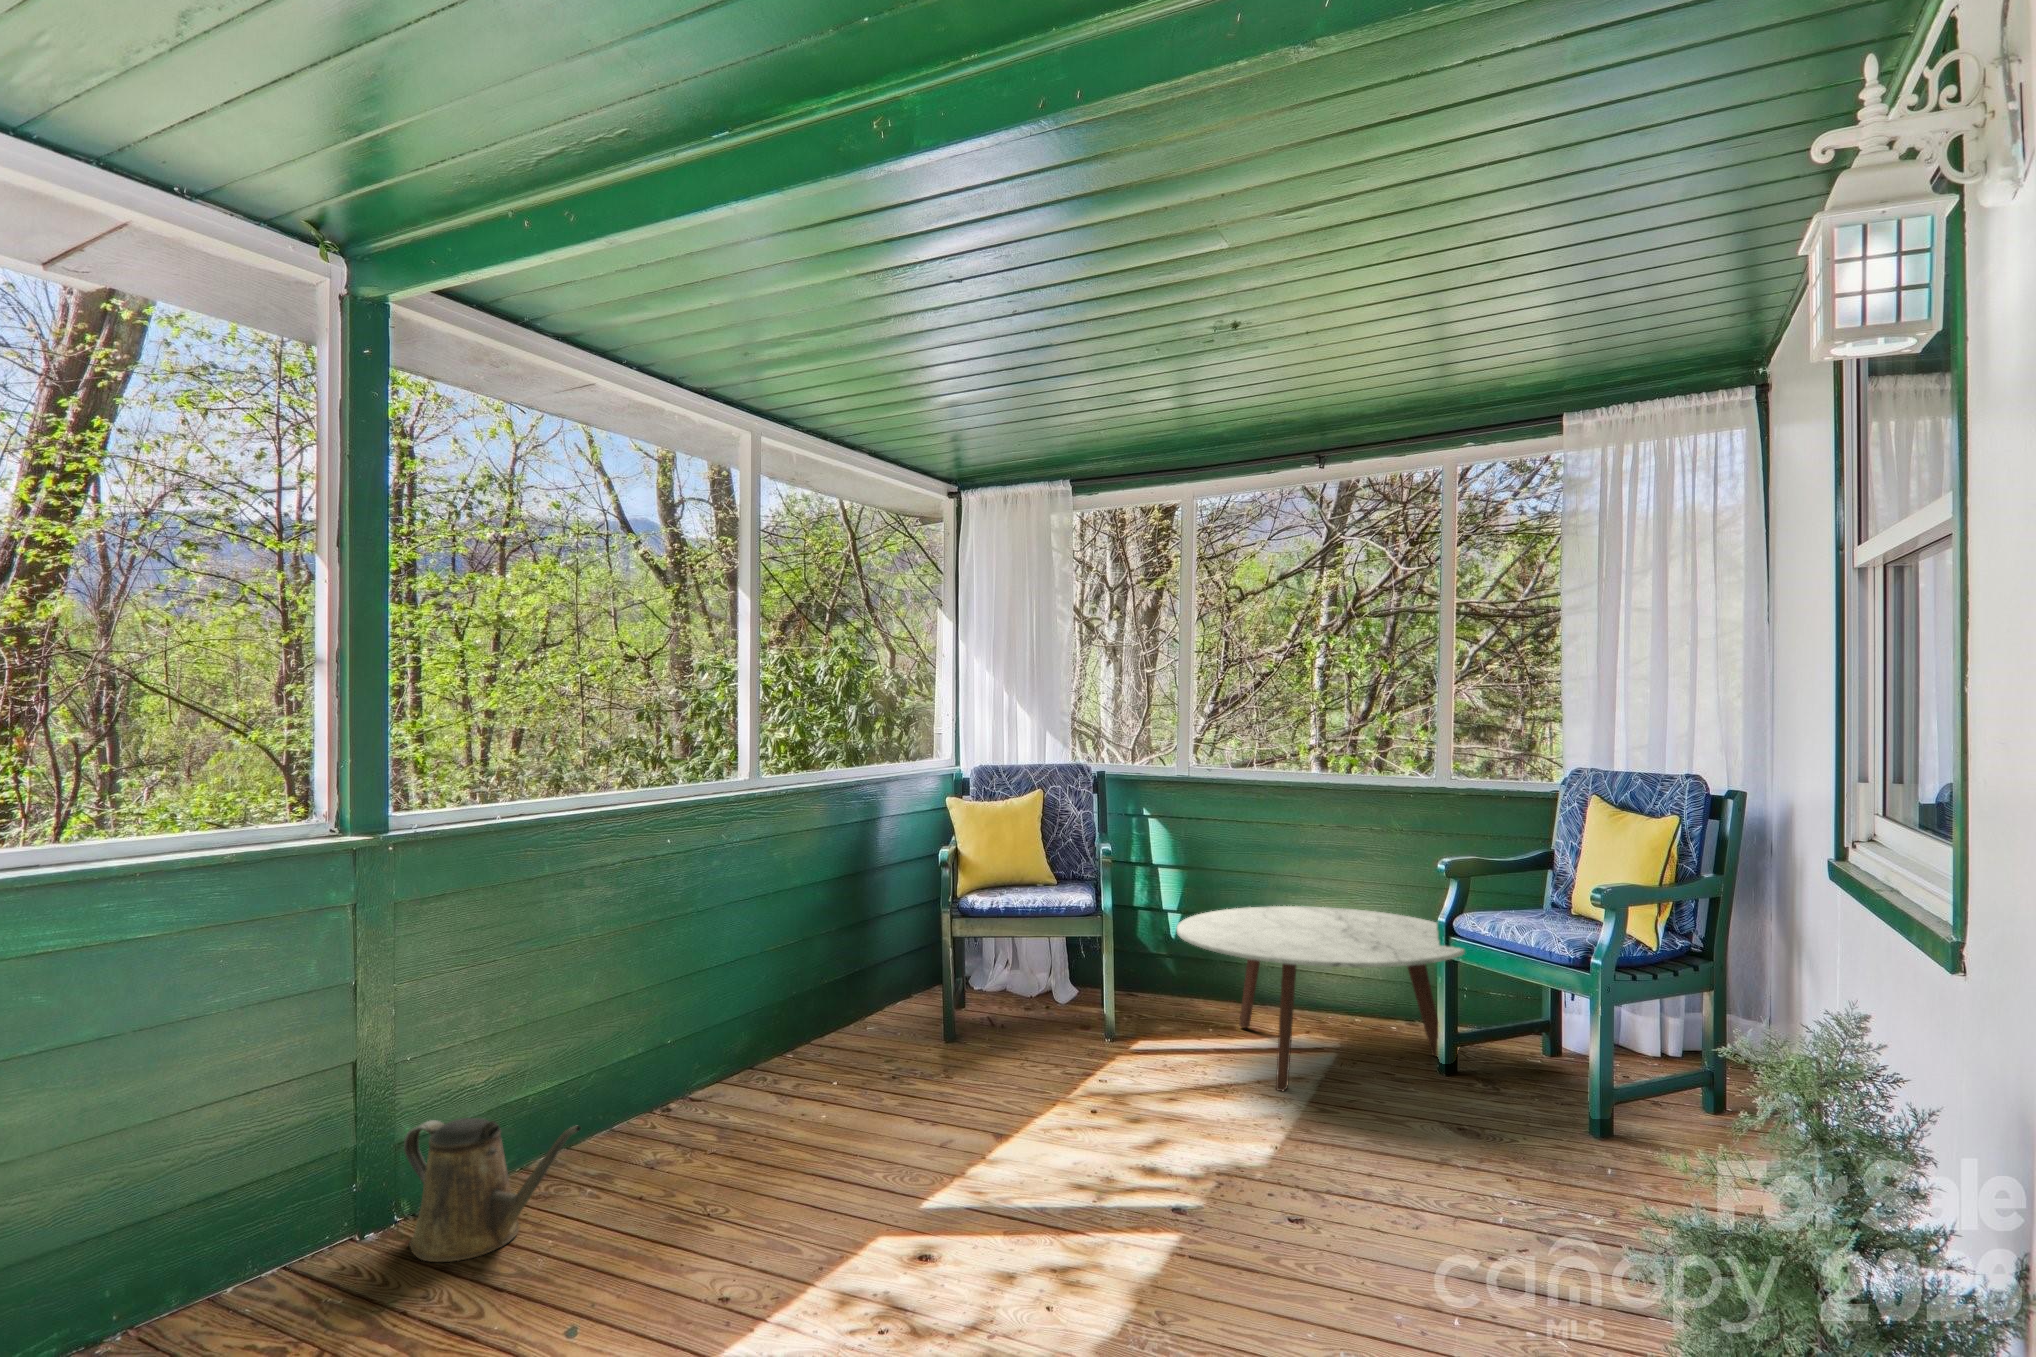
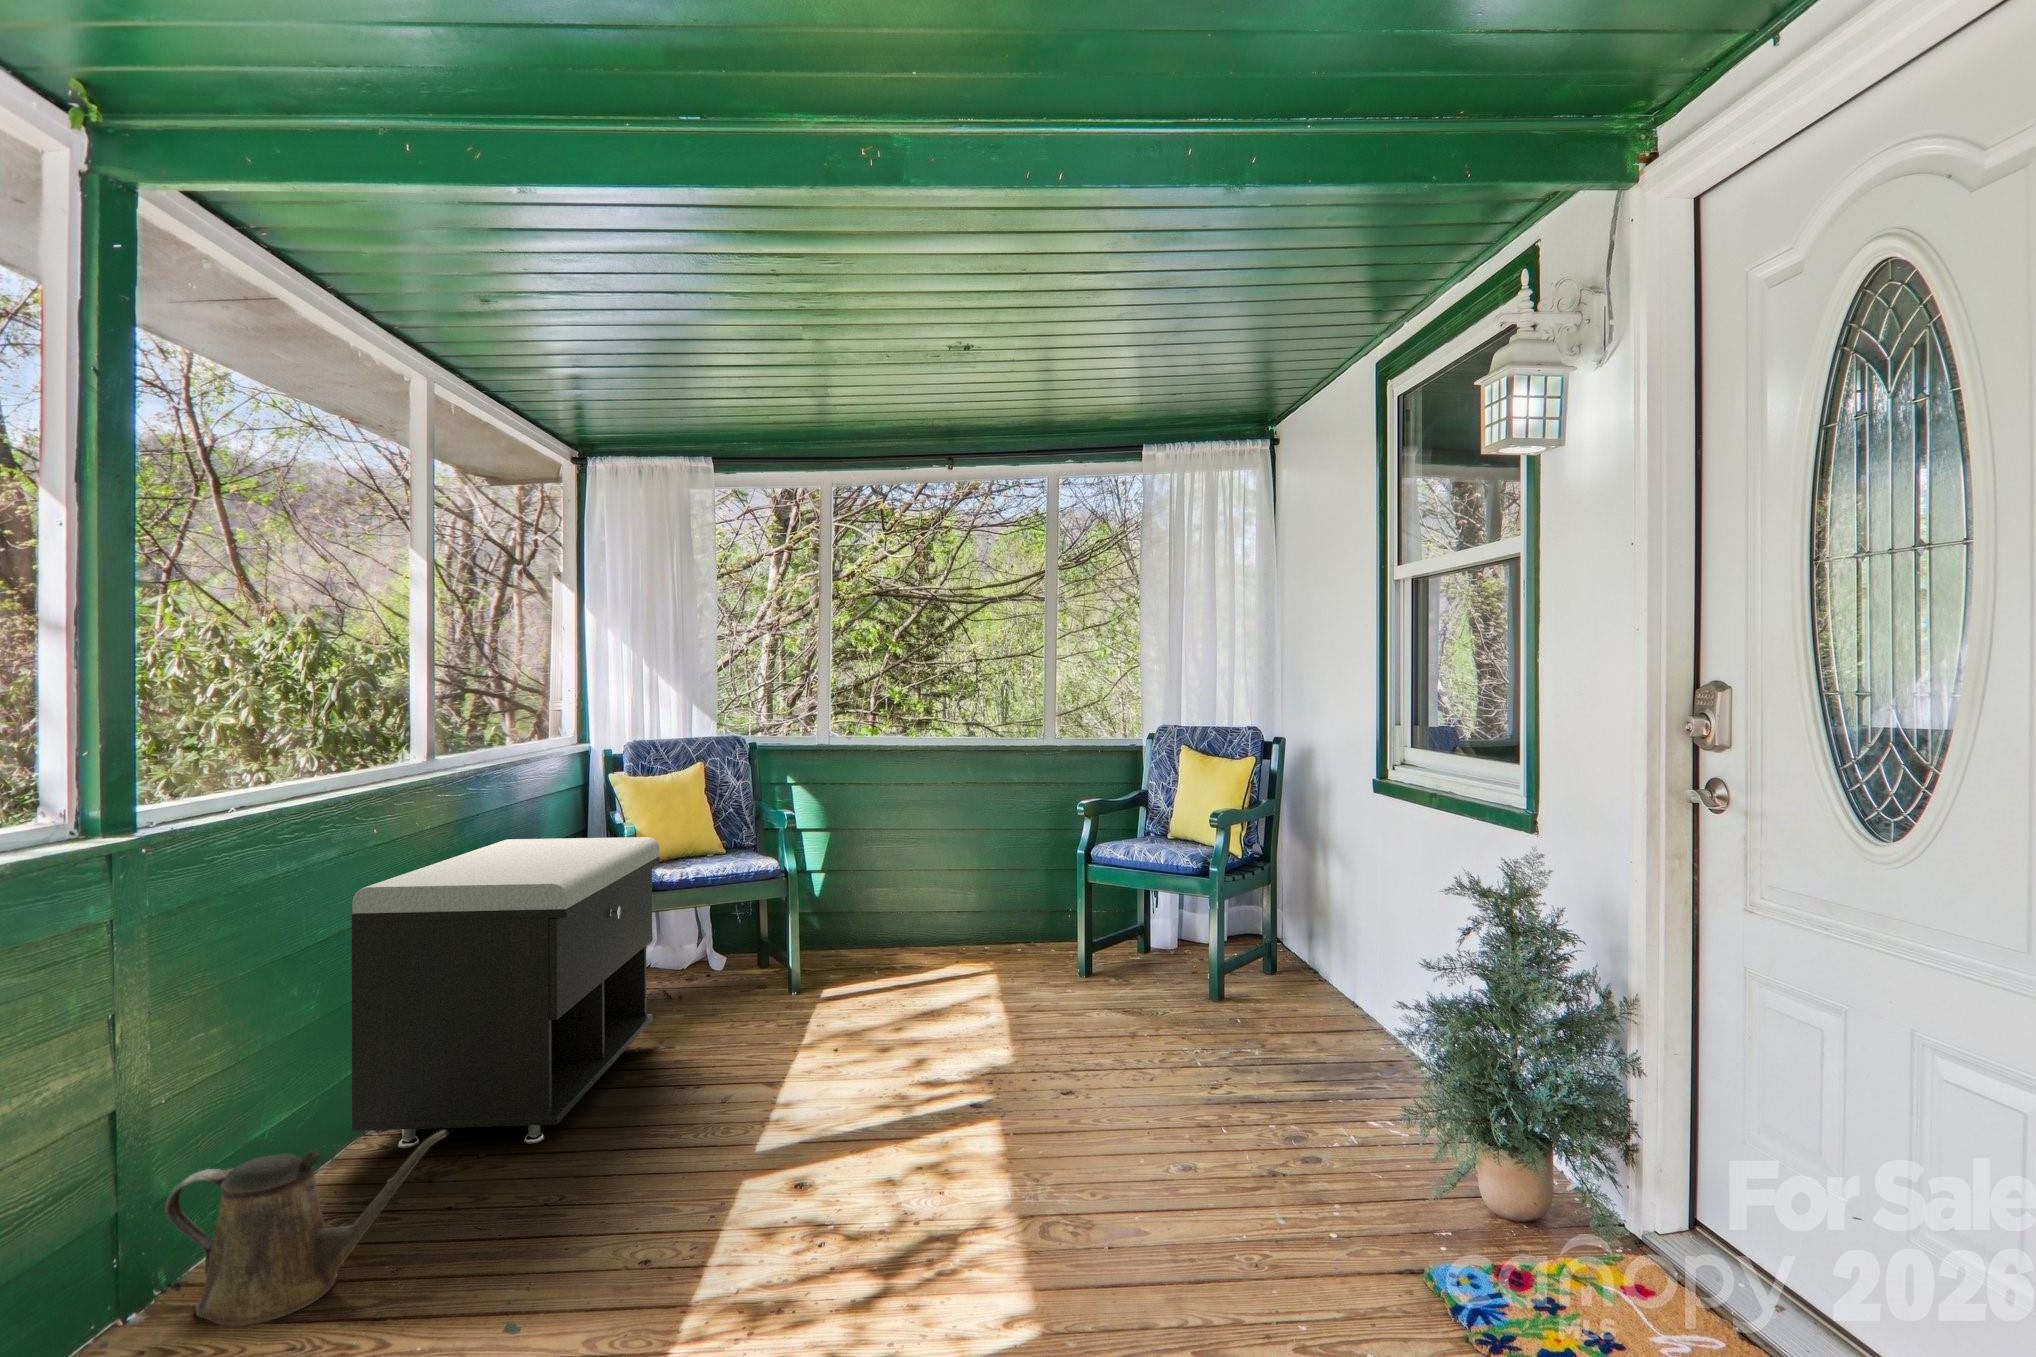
storage bench: none [621,856,940,1151] -> present [352,837,660,1148]
coffee table: present [1177,906,1464,1091] -> none [860,853,1103,1007]

